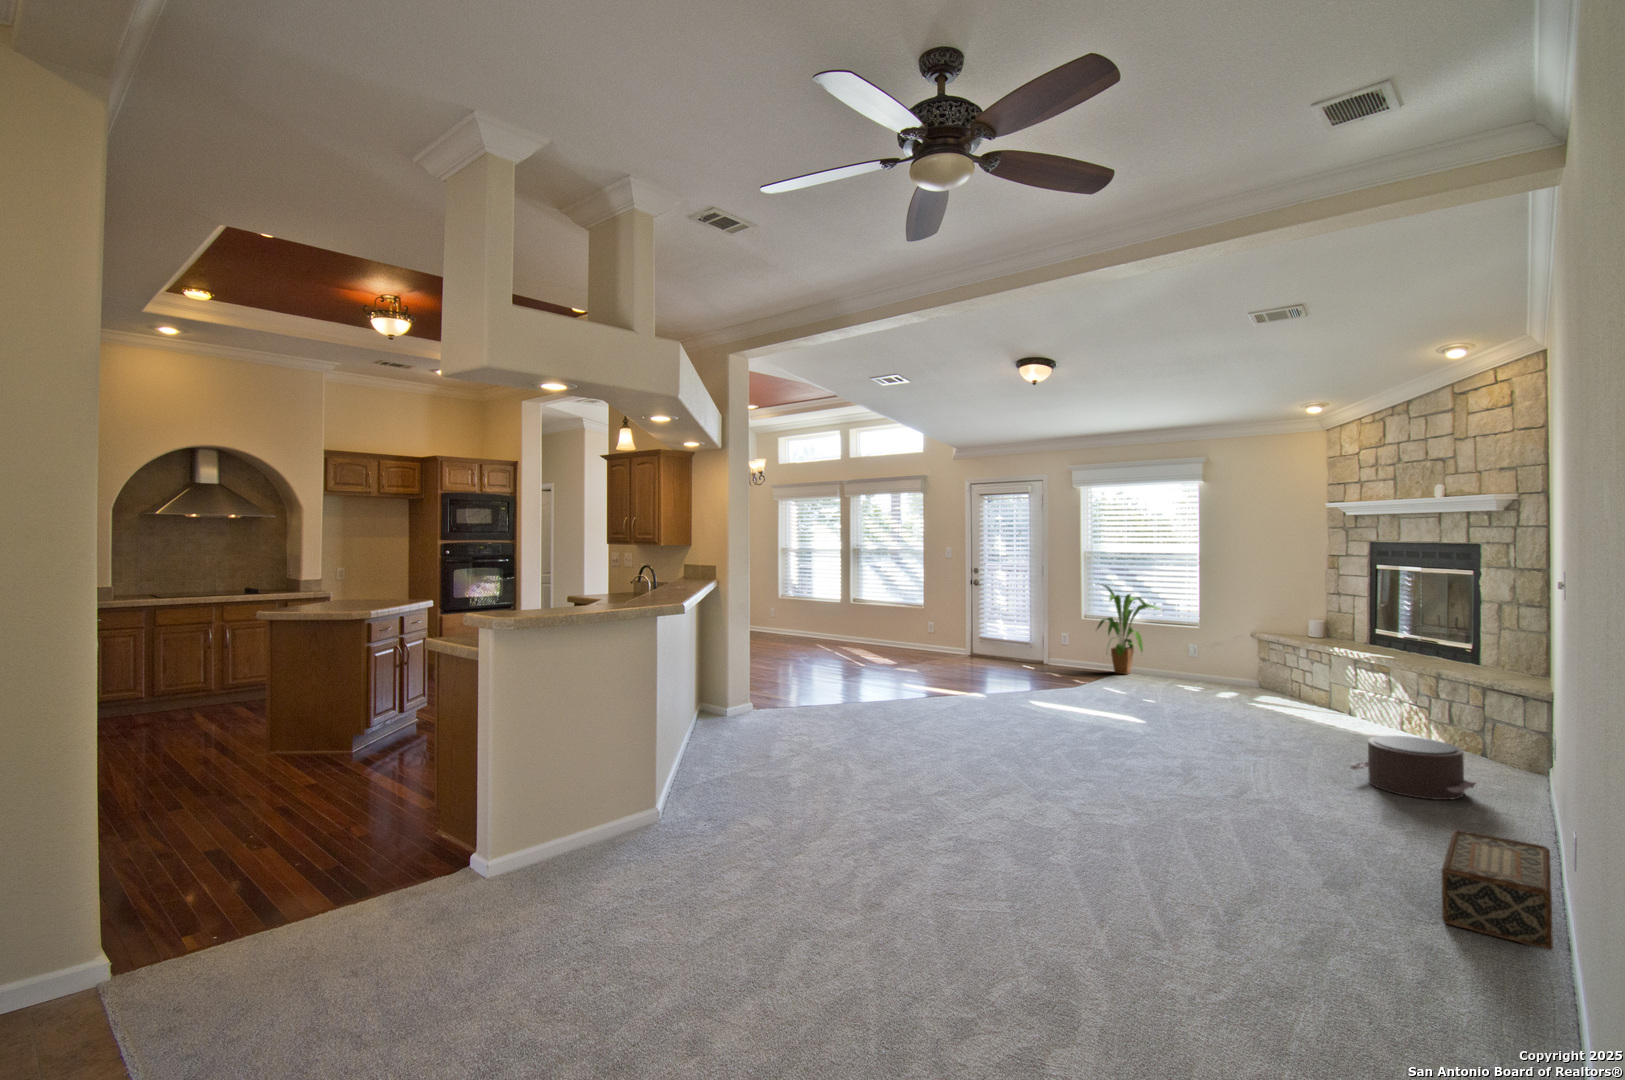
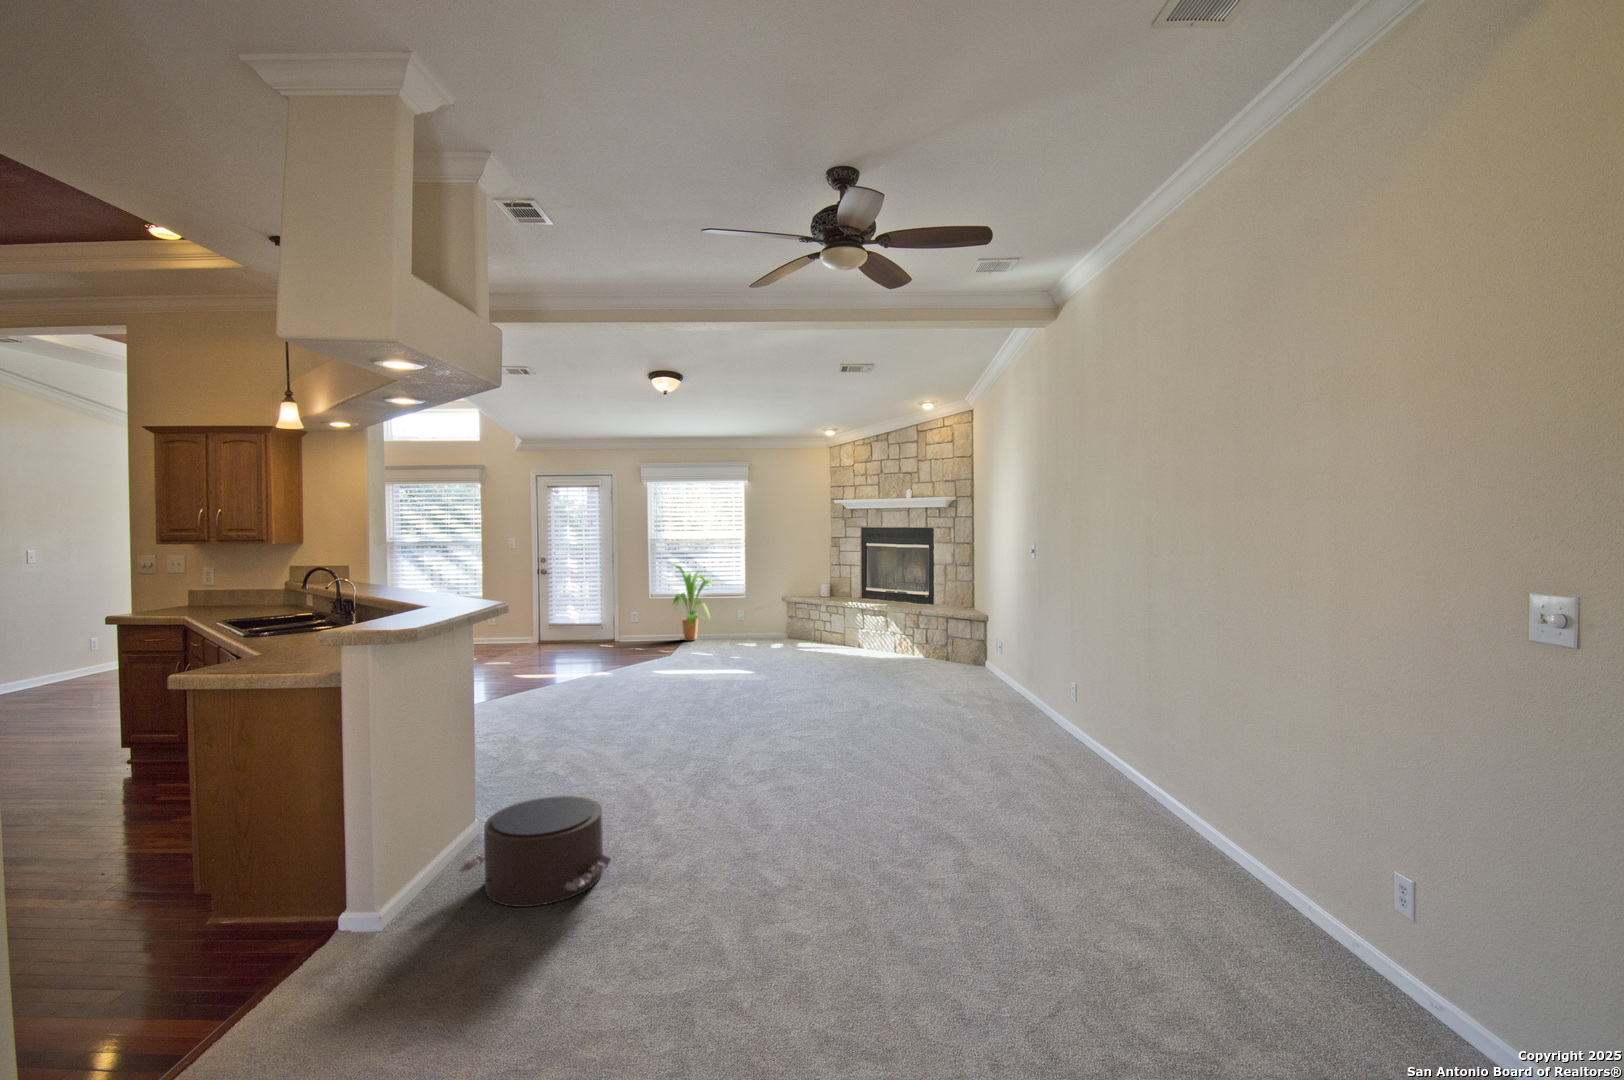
pouf: present [1350,736,1476,800] -> present [459,796,612,907]
woven basket: present [1441,830,1553,950] -> none [1006,692,1076,744]

